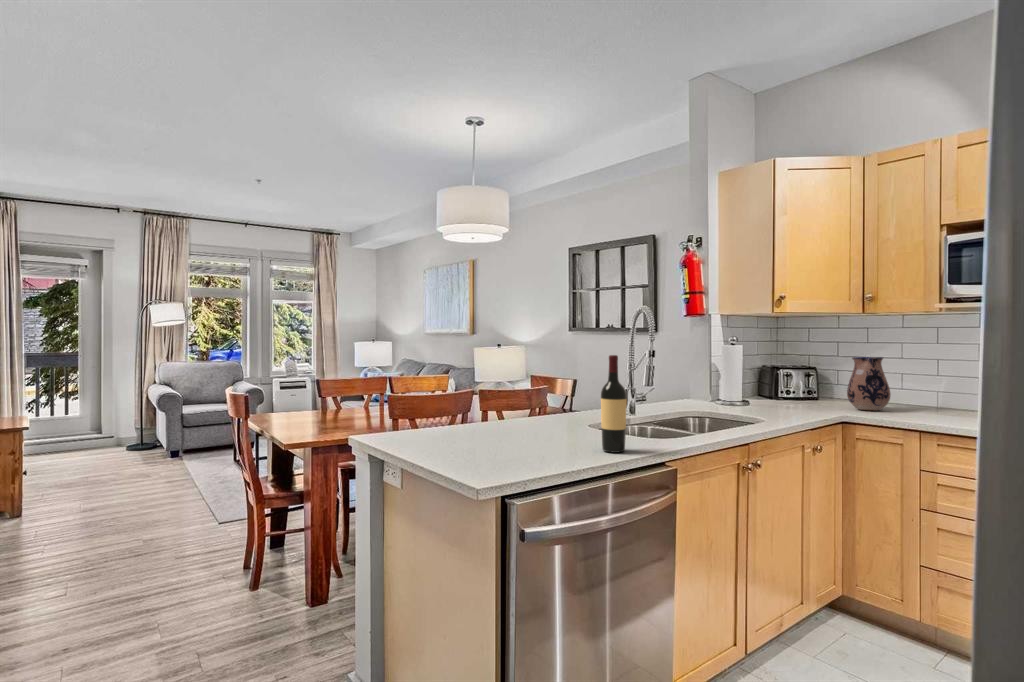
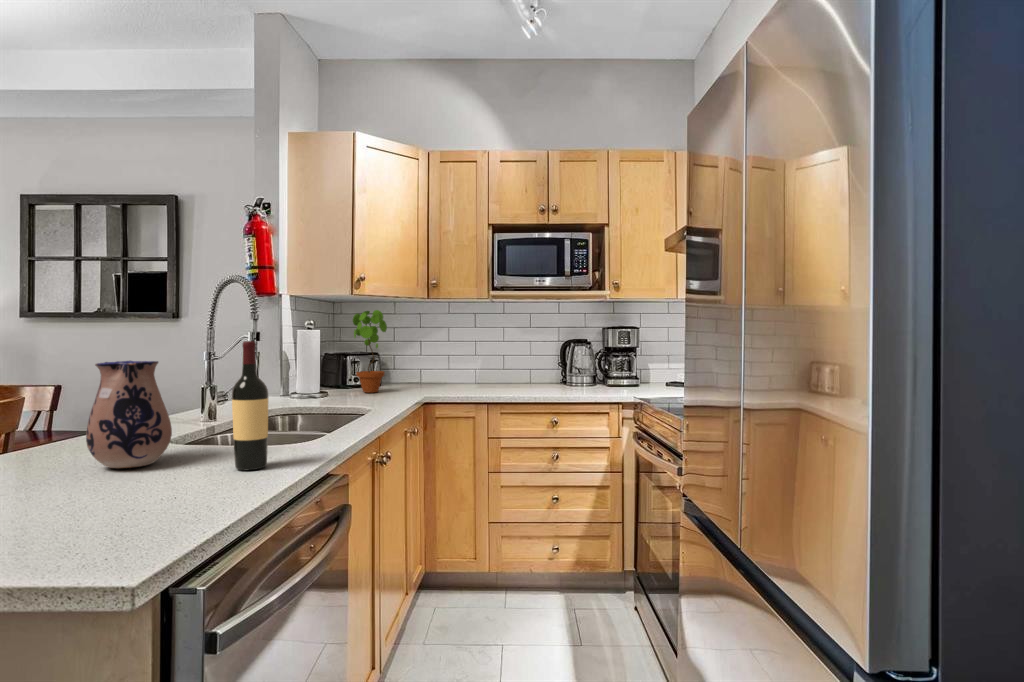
potted plant: none [777,326,810,406] -> present [353,310,387,393]
ceramic pitcher: present [847,357,891,411] -> present [86,361,172,468]

